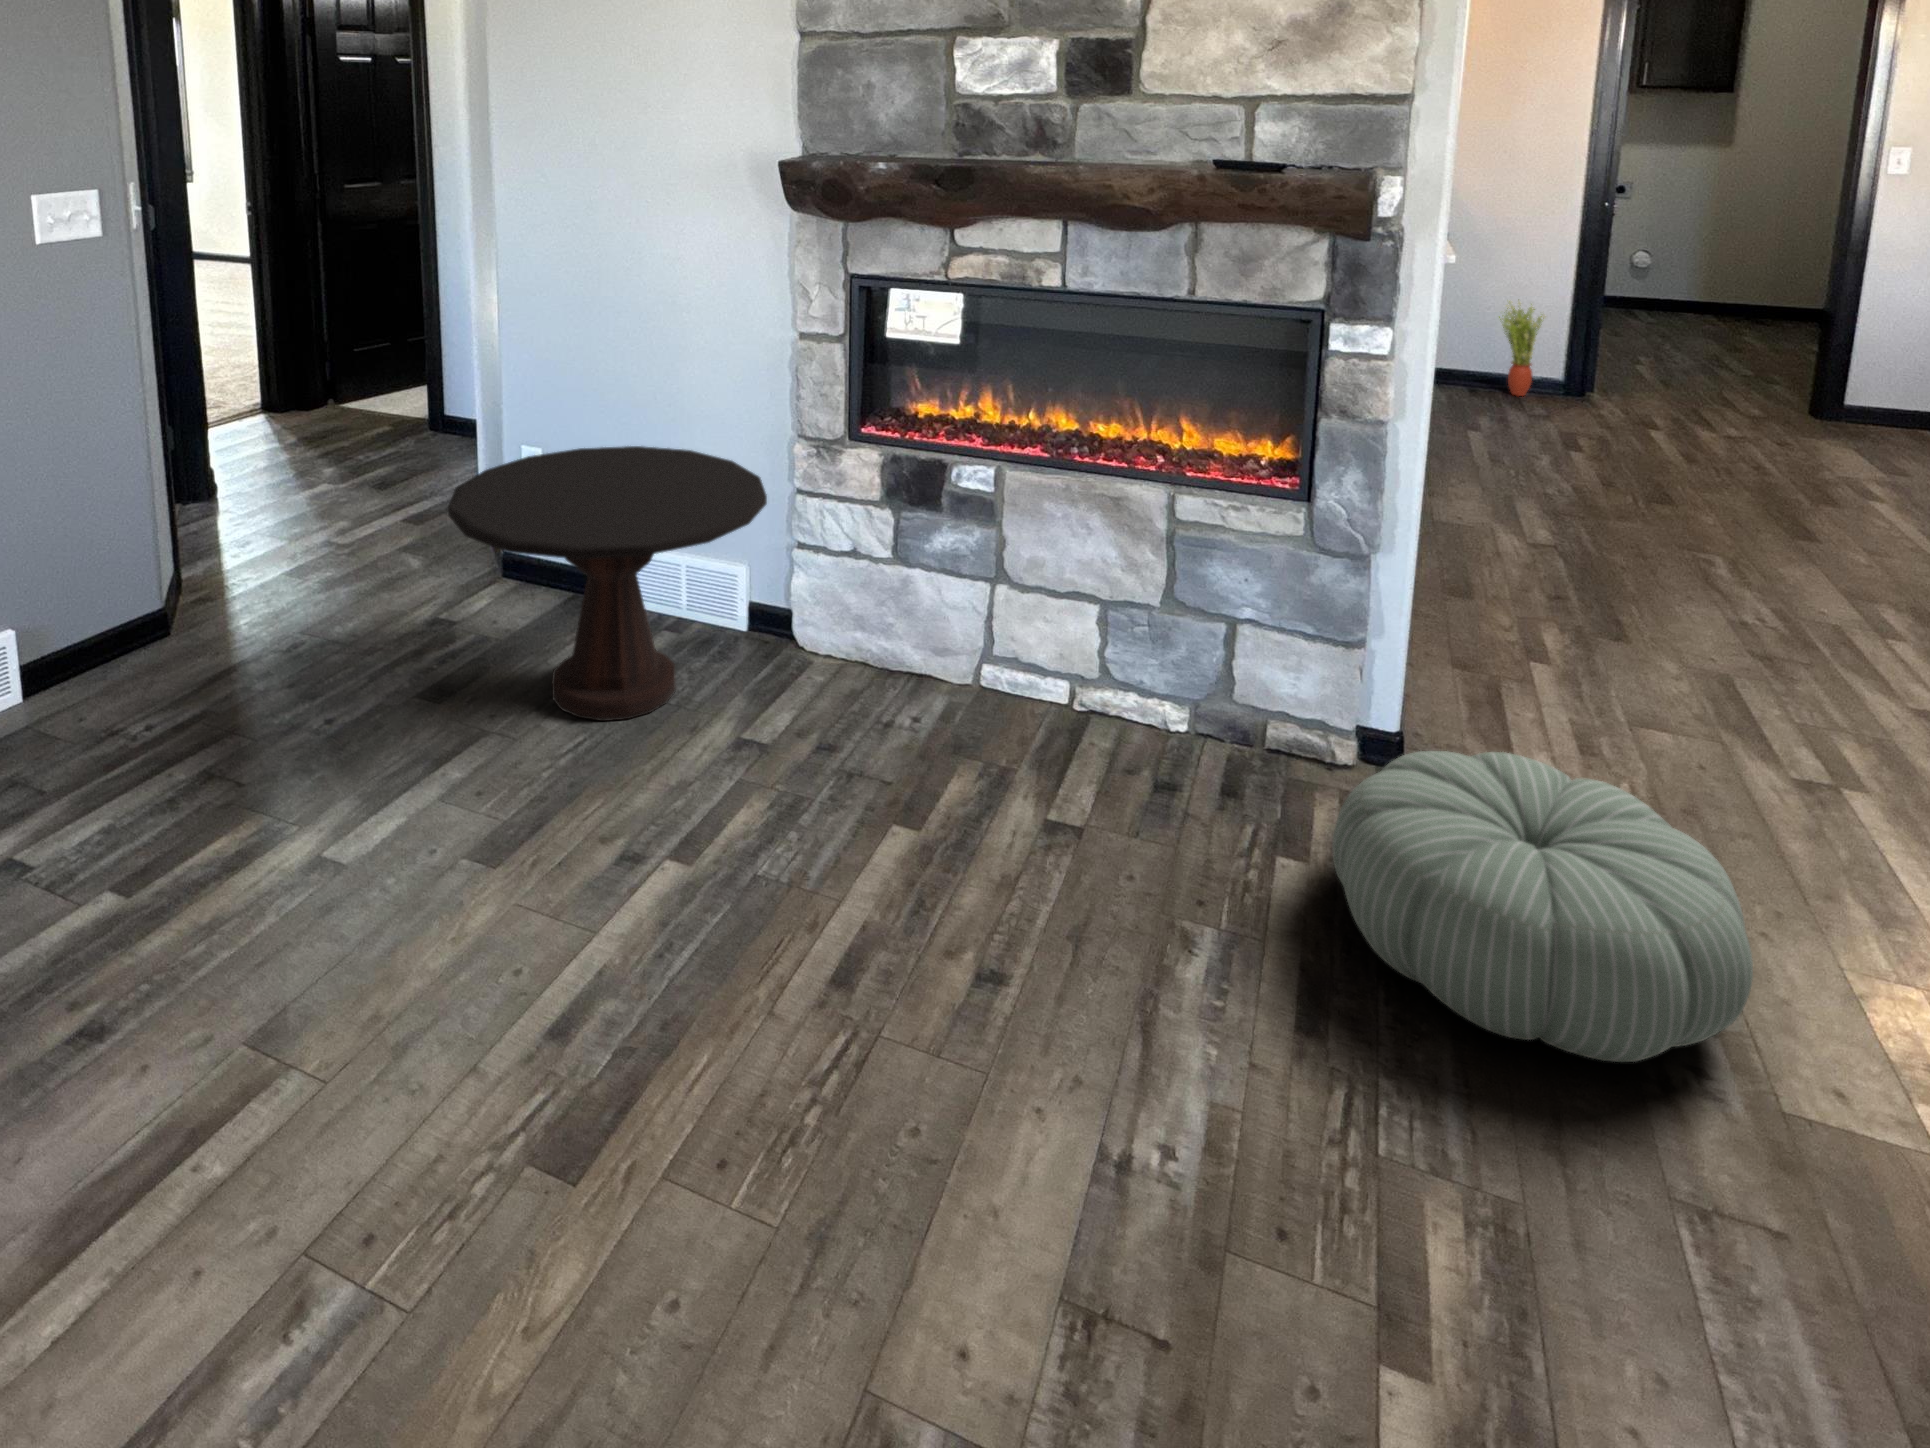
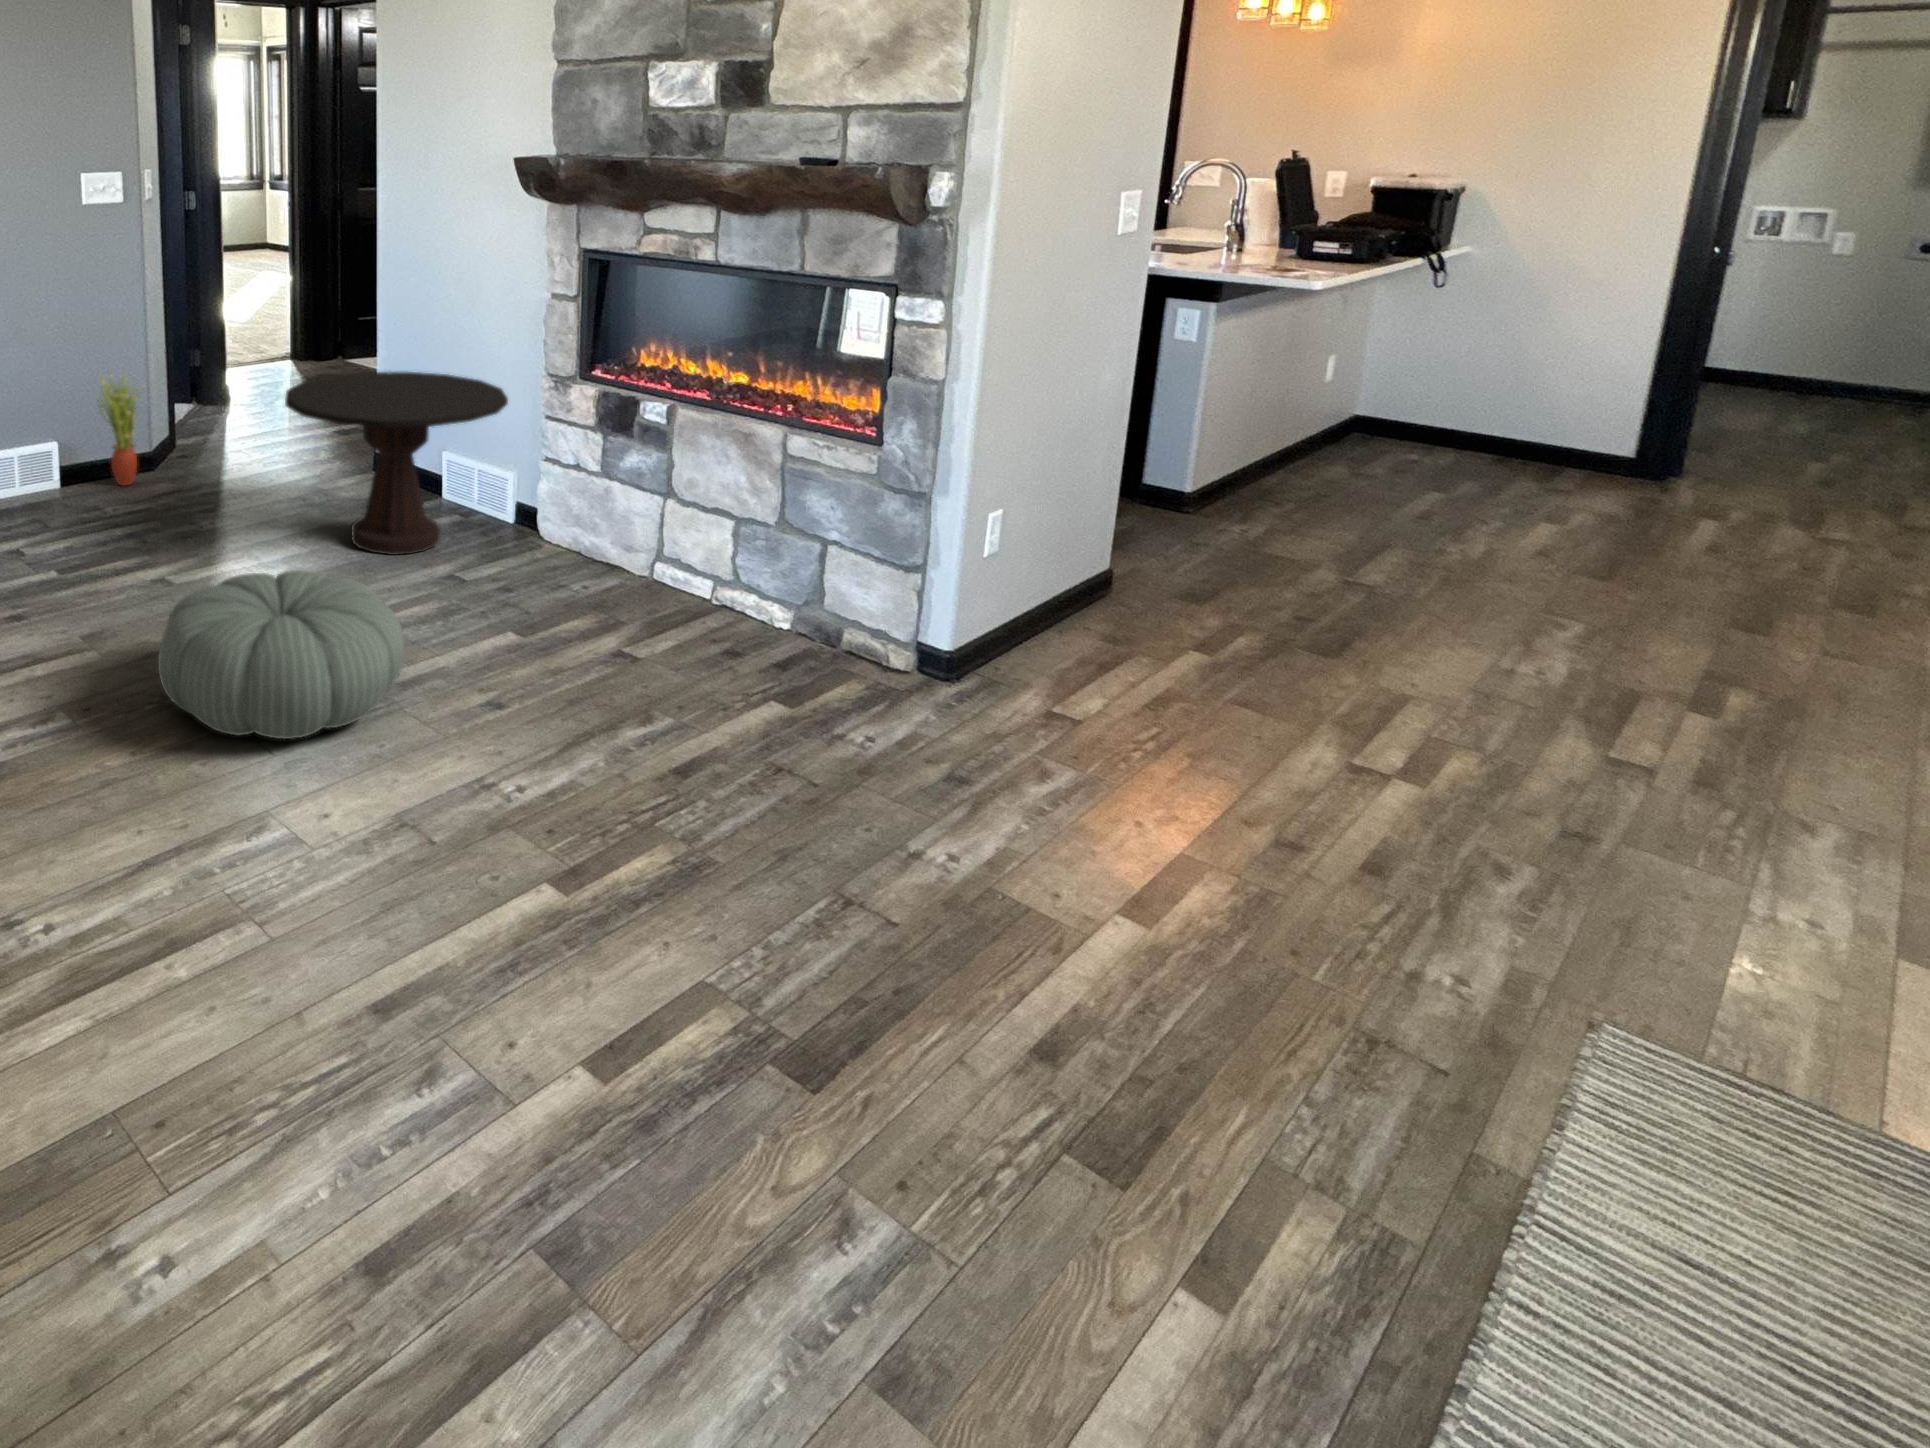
potted plant: present [1499,301,1544,396] -> present [95,373,143,486]
pouf: present [1332,751,1753,1062] -> present [158,570,404,739]

